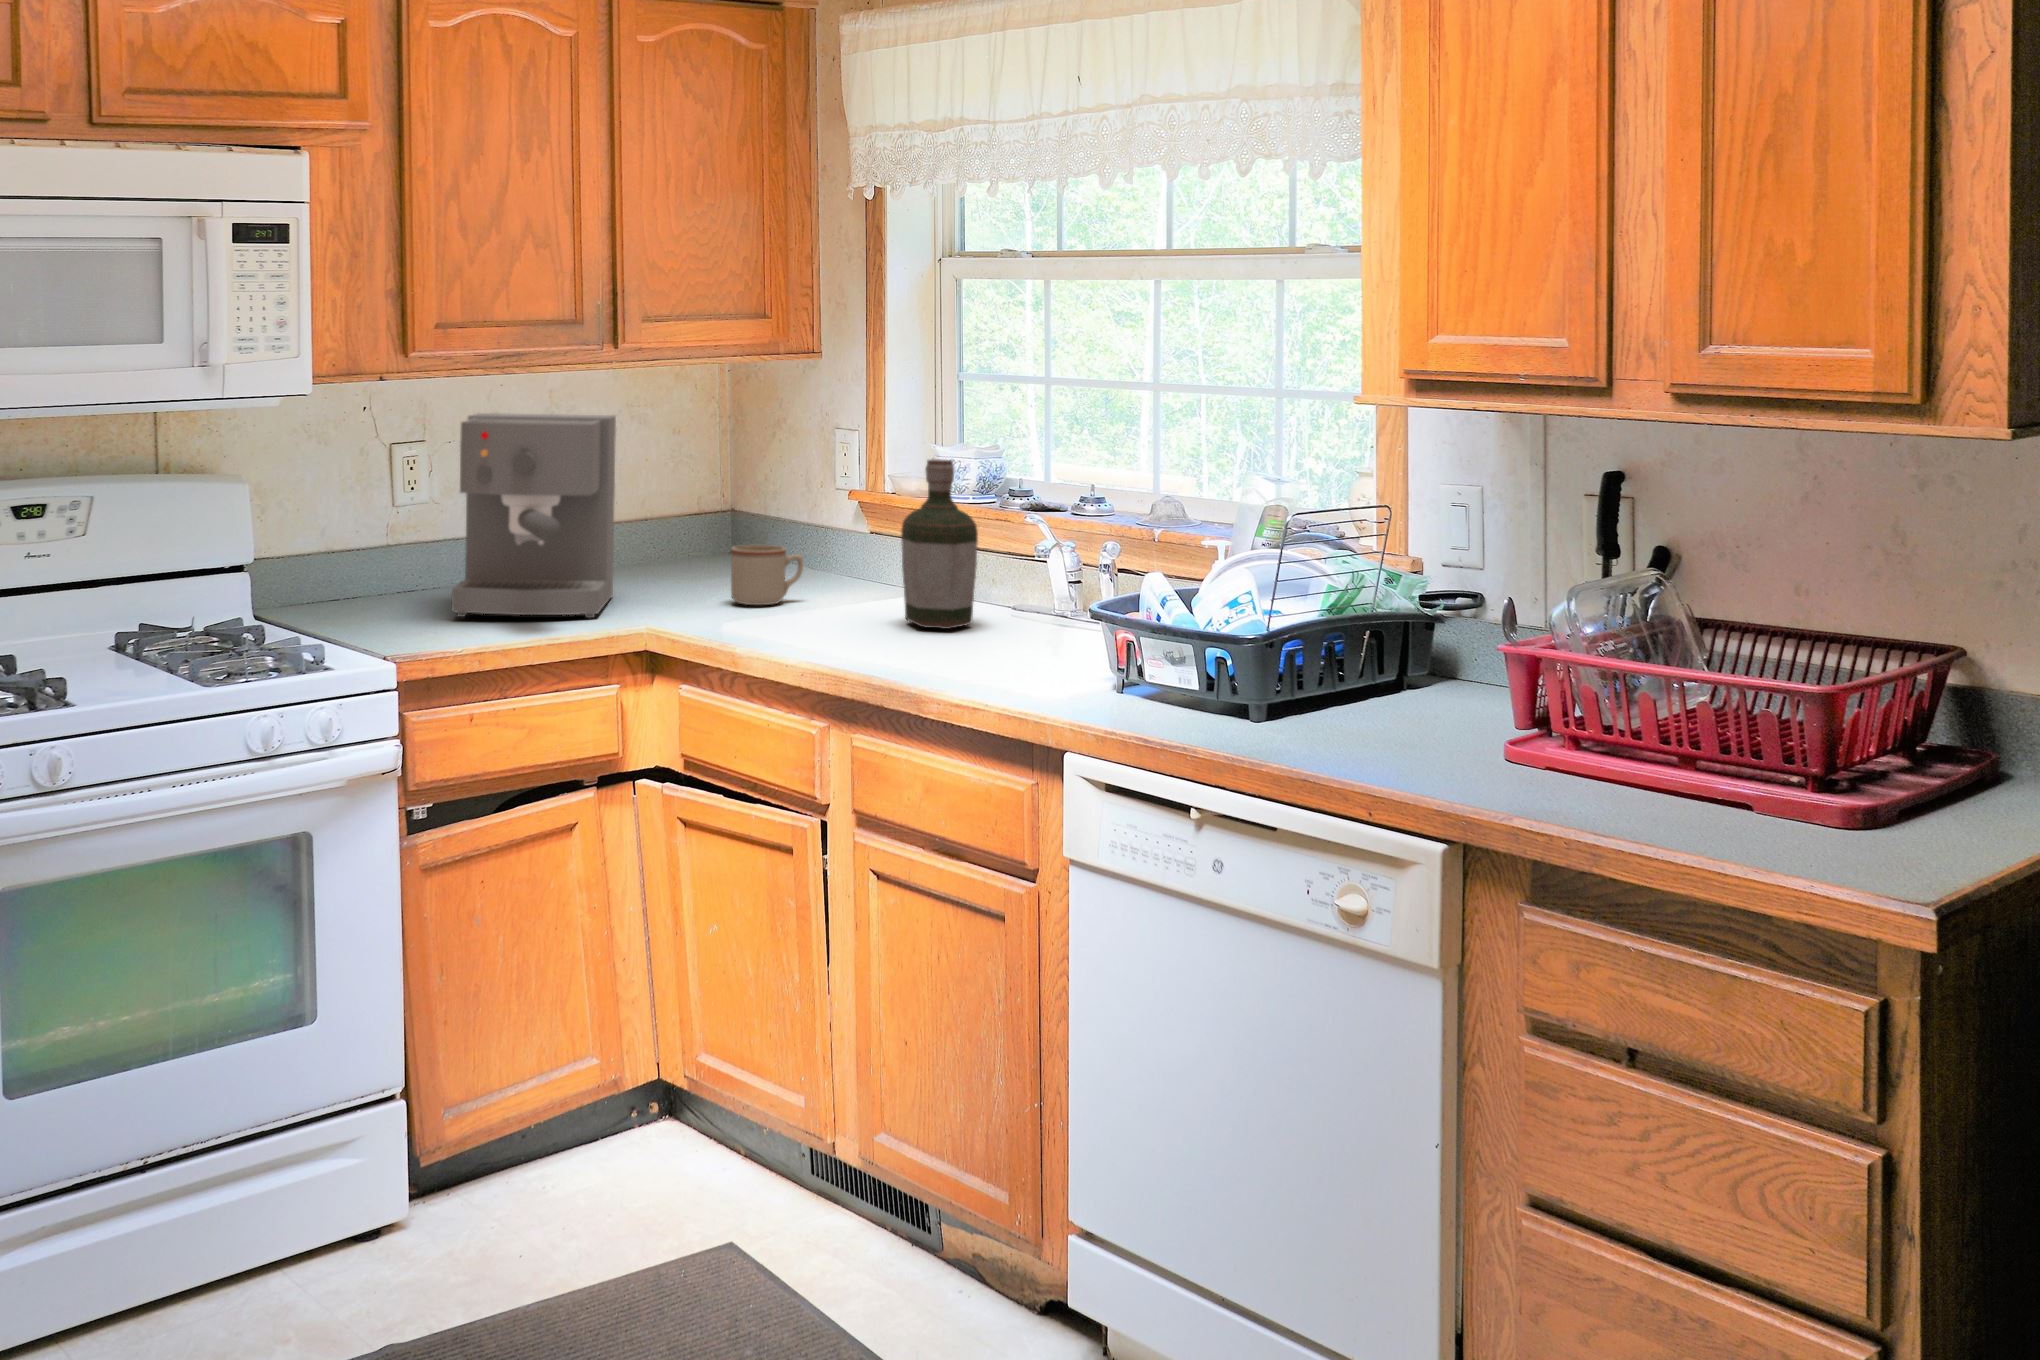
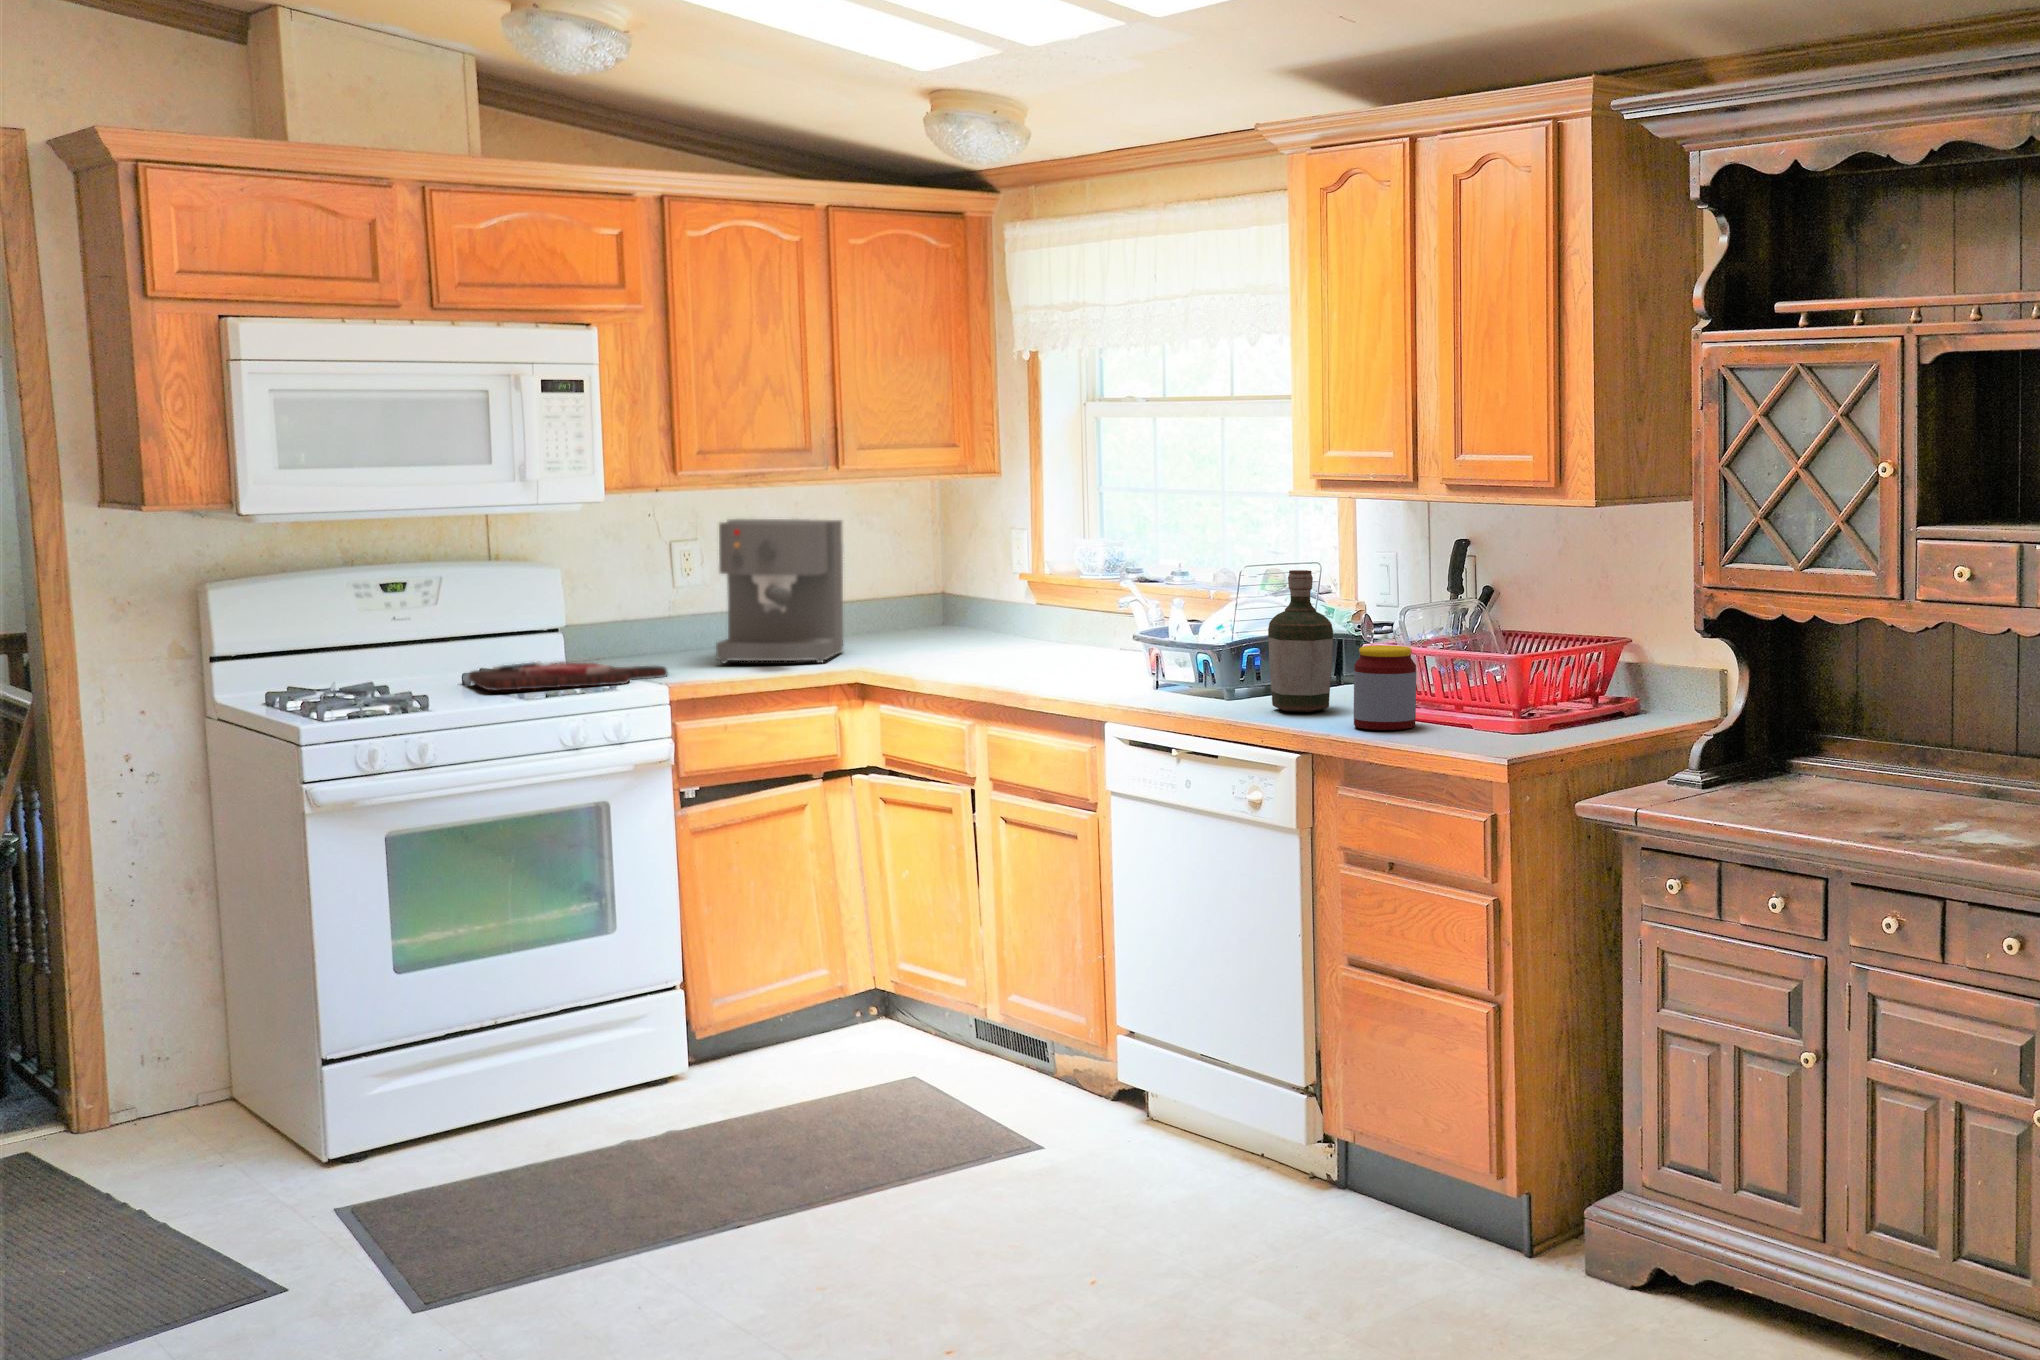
bottle: present [901,459,978,629] -> present [1268,570,1333,712]
mug: present [731,545,803,605] -> none [928,613,983,655]
cutting board: none [125,614,391,667] -> present [469,659,667,690]
jar: none [1537,660,1650,813] -> present [1354,645,1416,730]

